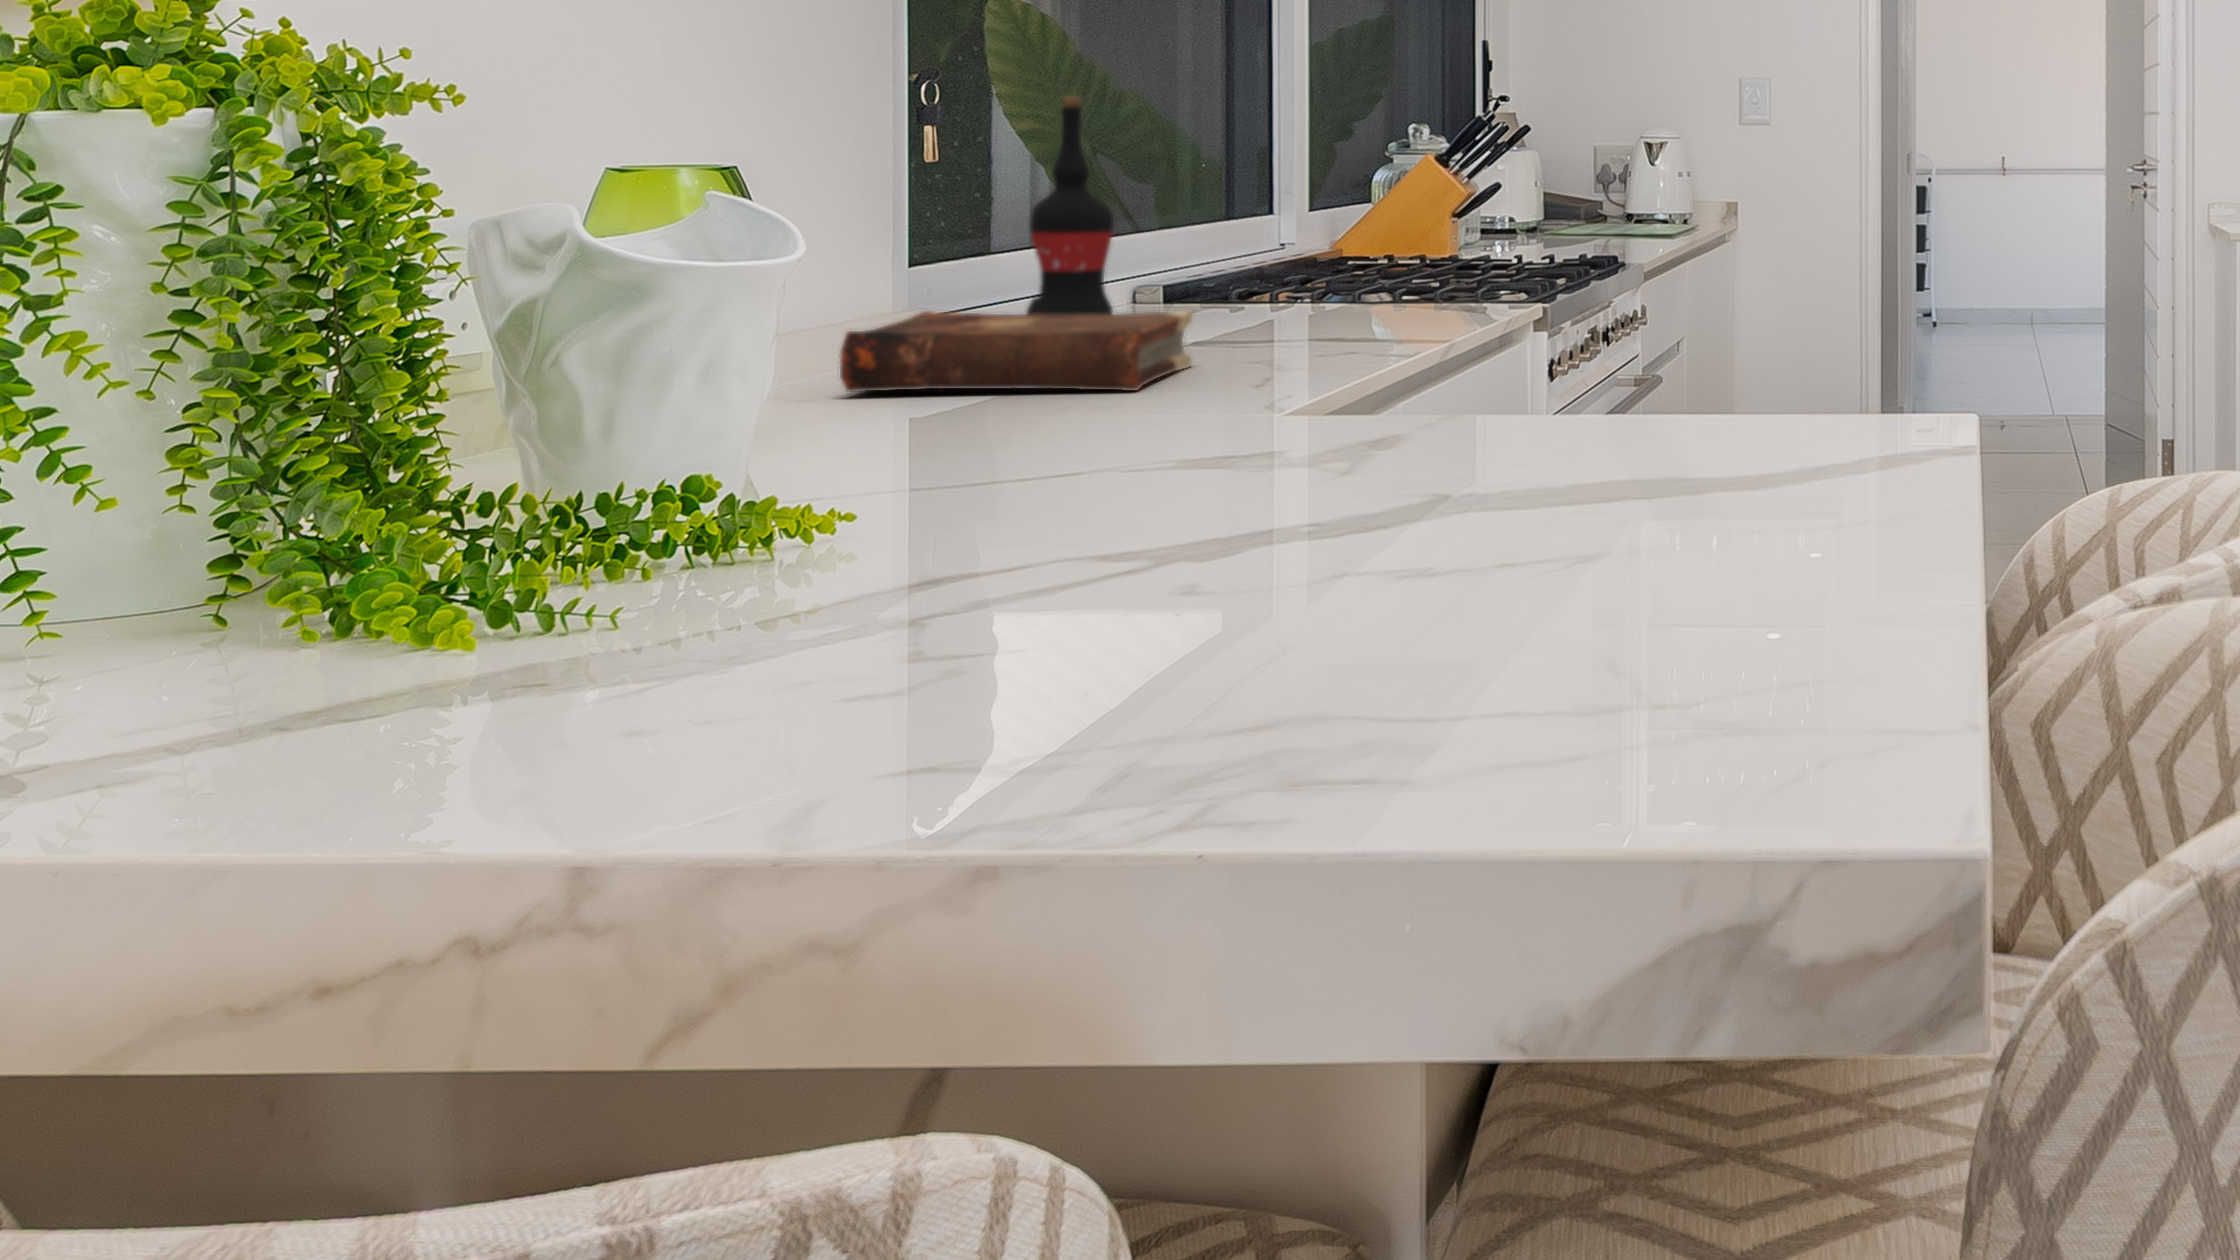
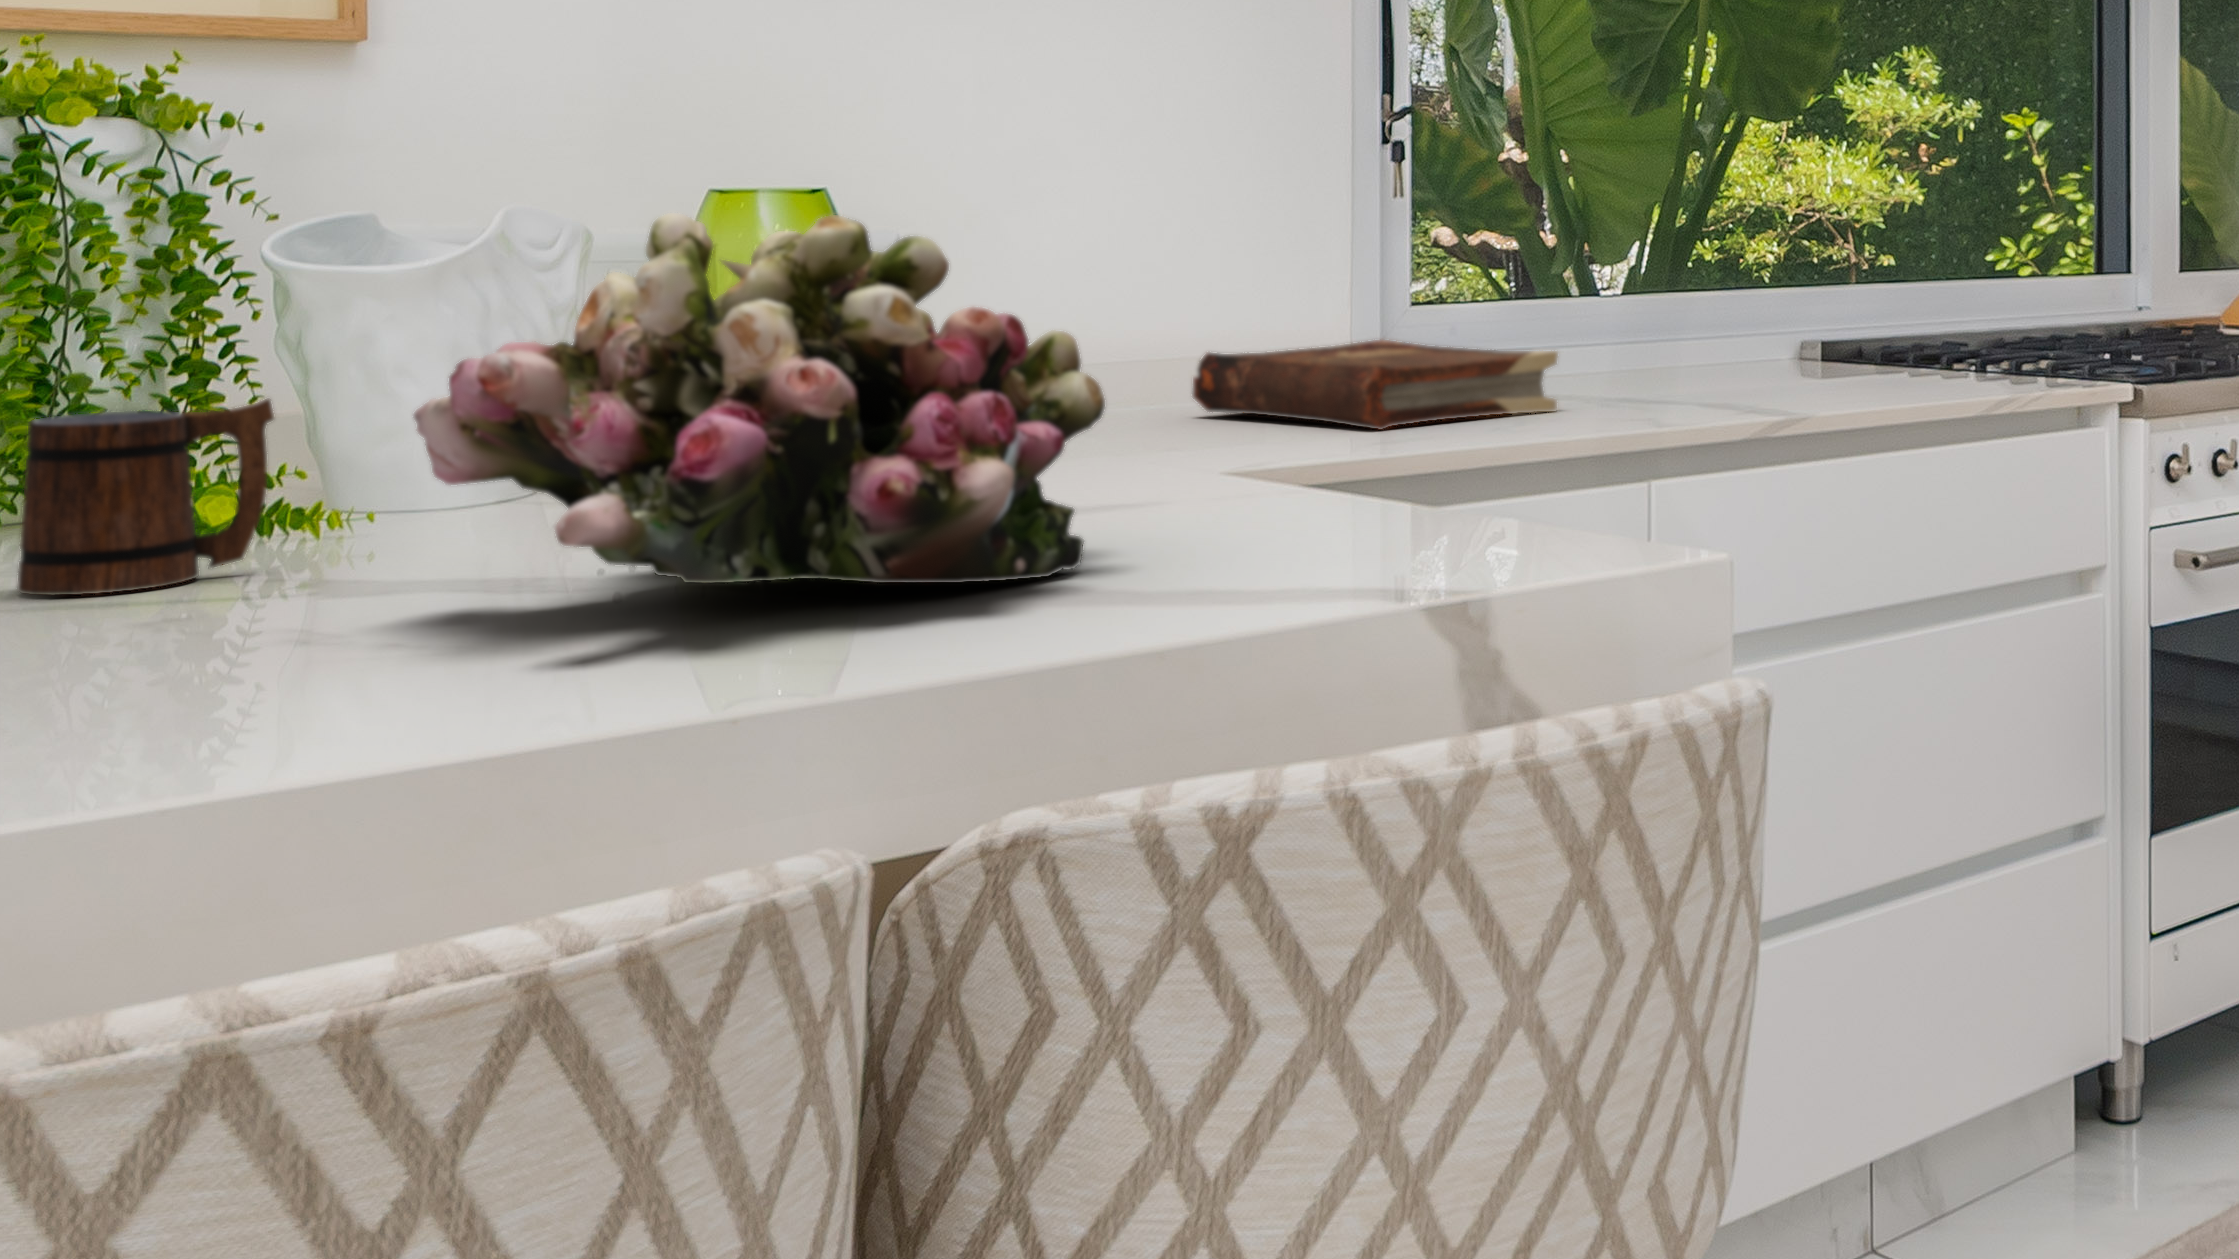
wine bottle: present [1026,96,1114,314] -> none [1681,130,1763,365]
flower arrangement: none [1280,202,1764,496] -> present [414,213,1105,583]
mug: none [734,398,911,613] -> present [18,399,274,595]

